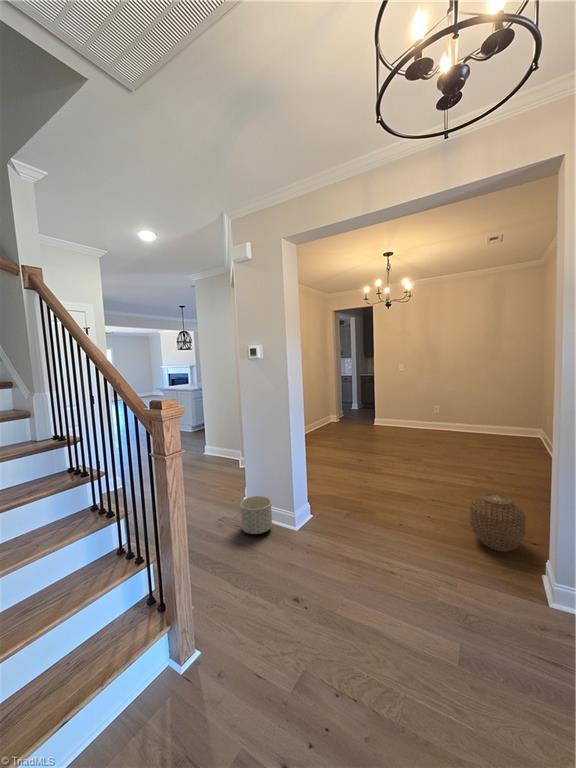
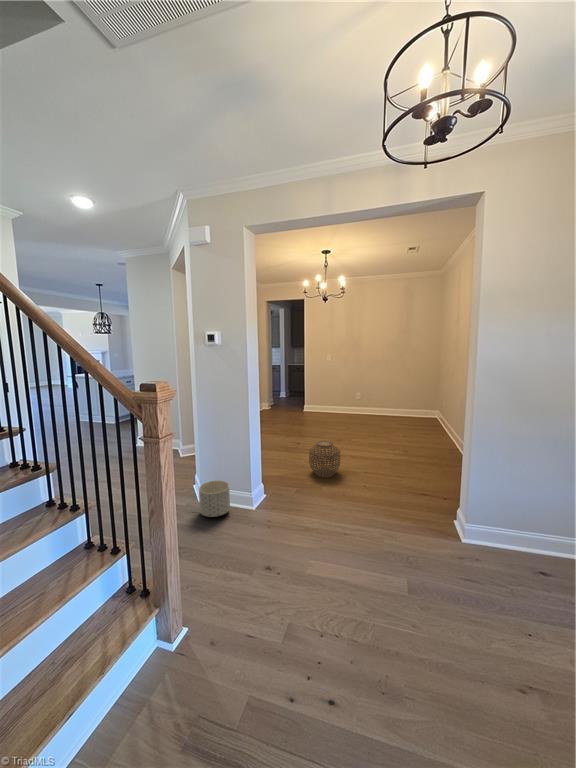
woven basket: present [470,493,526,552] -> present [309,441,340,477]

